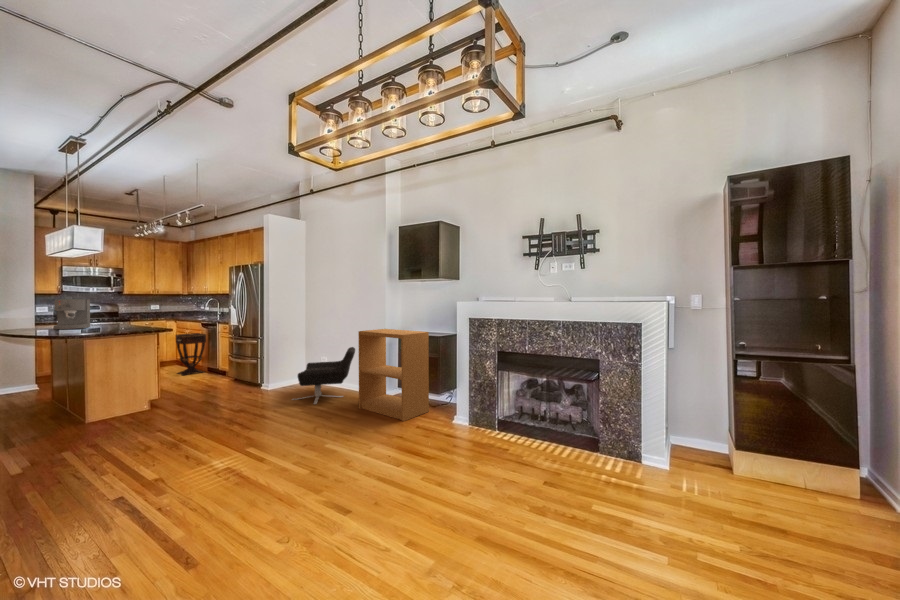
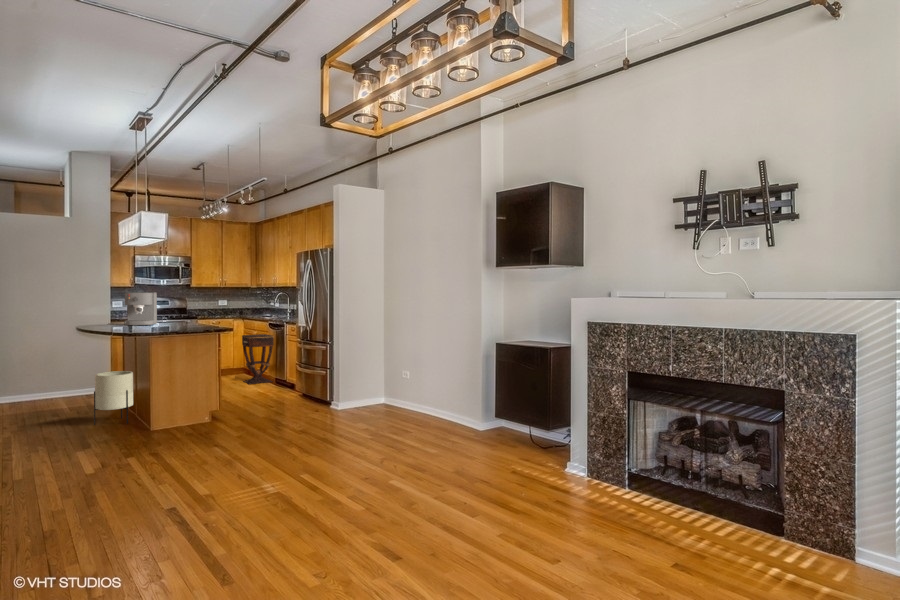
bookshelf: present [358,329,429,421] -> none [441,335,533,461]
lounge chair: present [292,347,355,404] -> none [362,358,442,429]
planter: none [19,372,65,425] -> present [94,371,133,425]

